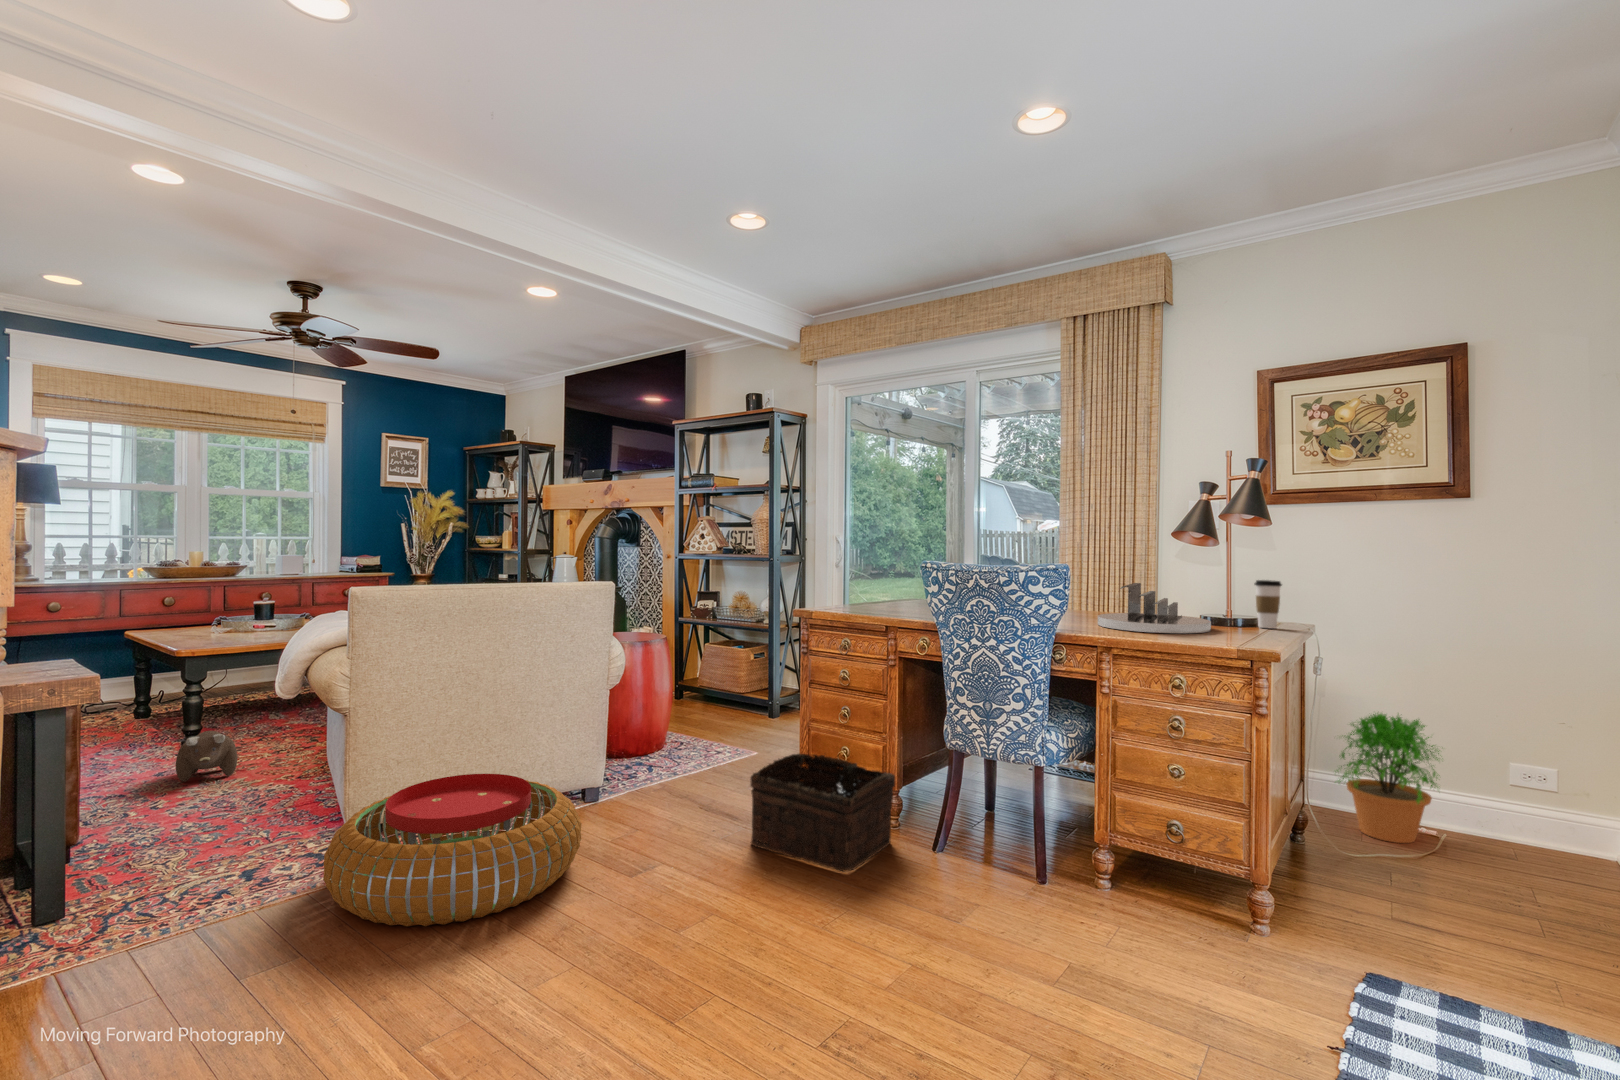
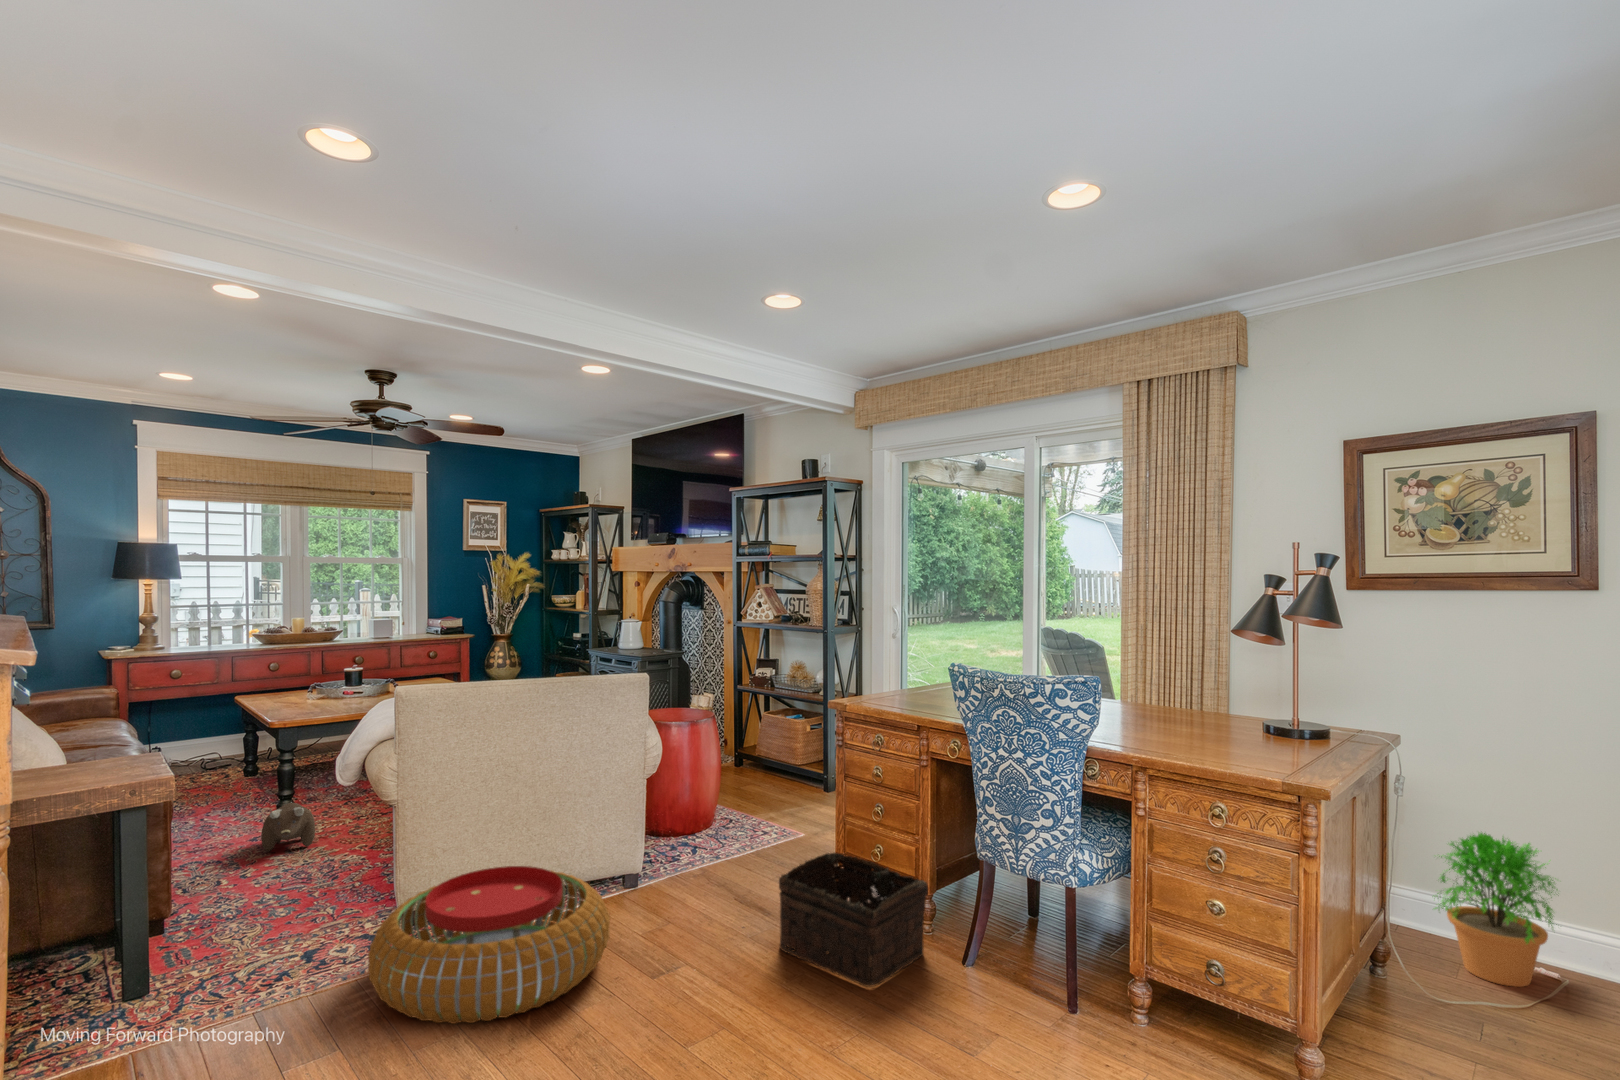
coffee cup: present [1255,580,1282,629] -> none [1321,684,1353,739]
desk organizer: present [1098,583,1211,633] -> none [1145,683,1268,747]

